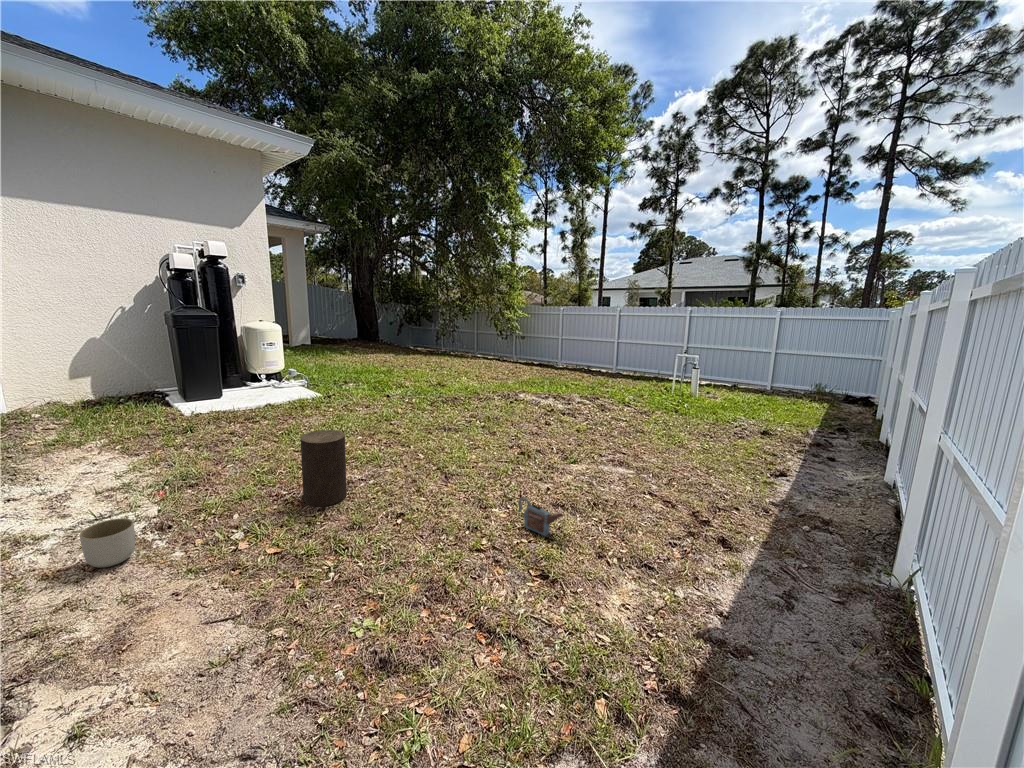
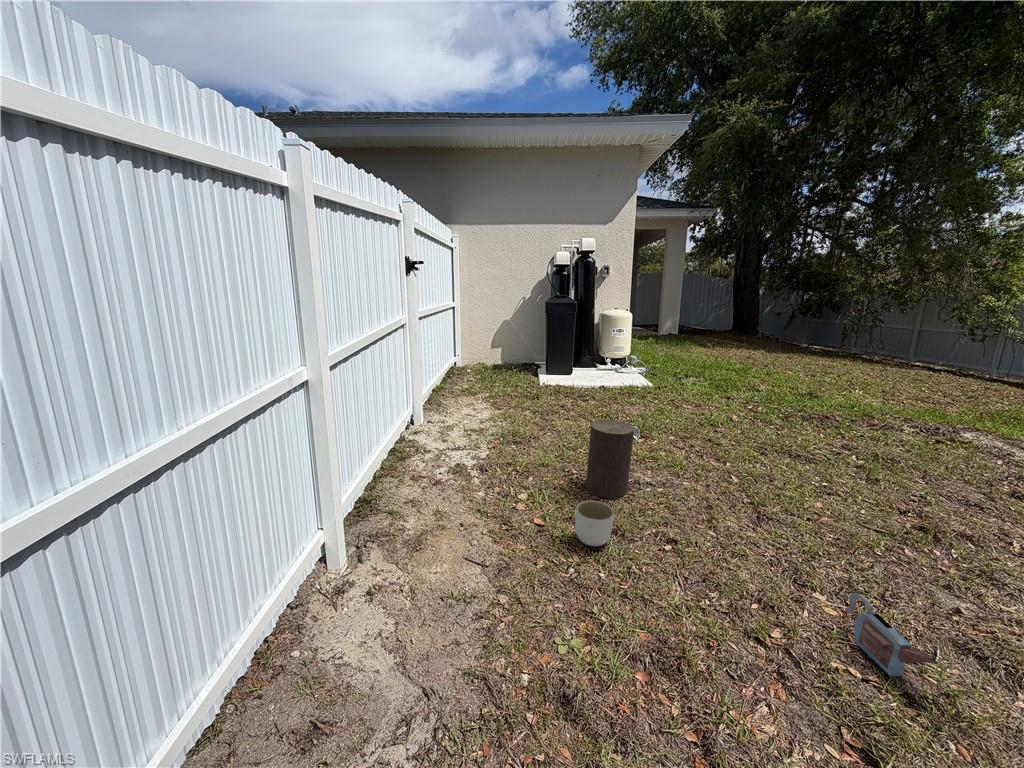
planter: present [80,518,135,568] -> present [575,501,614,546]

